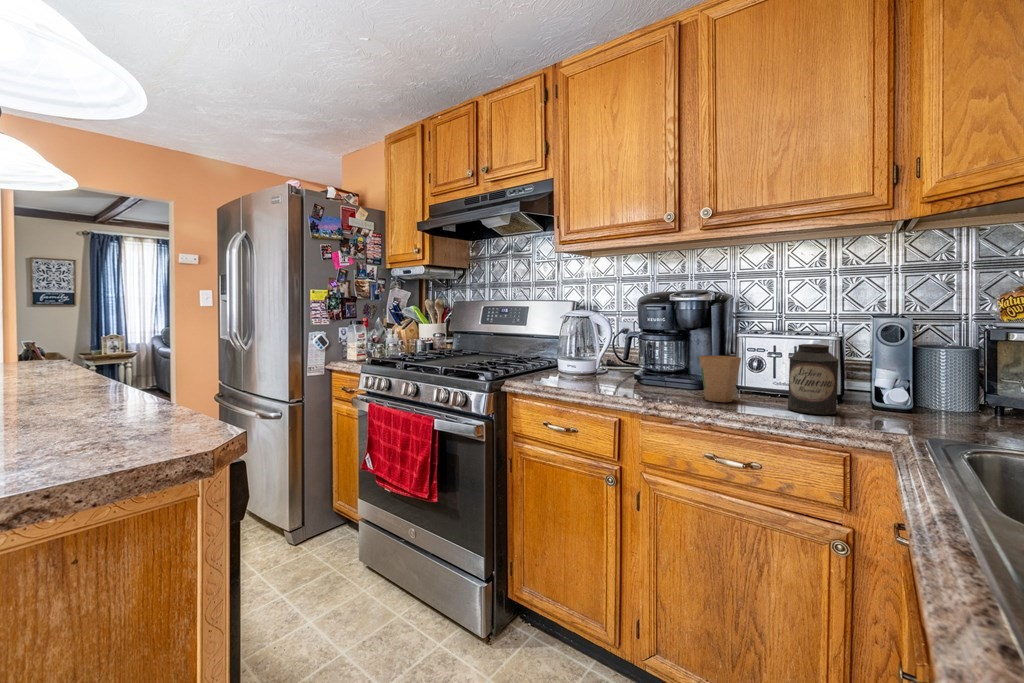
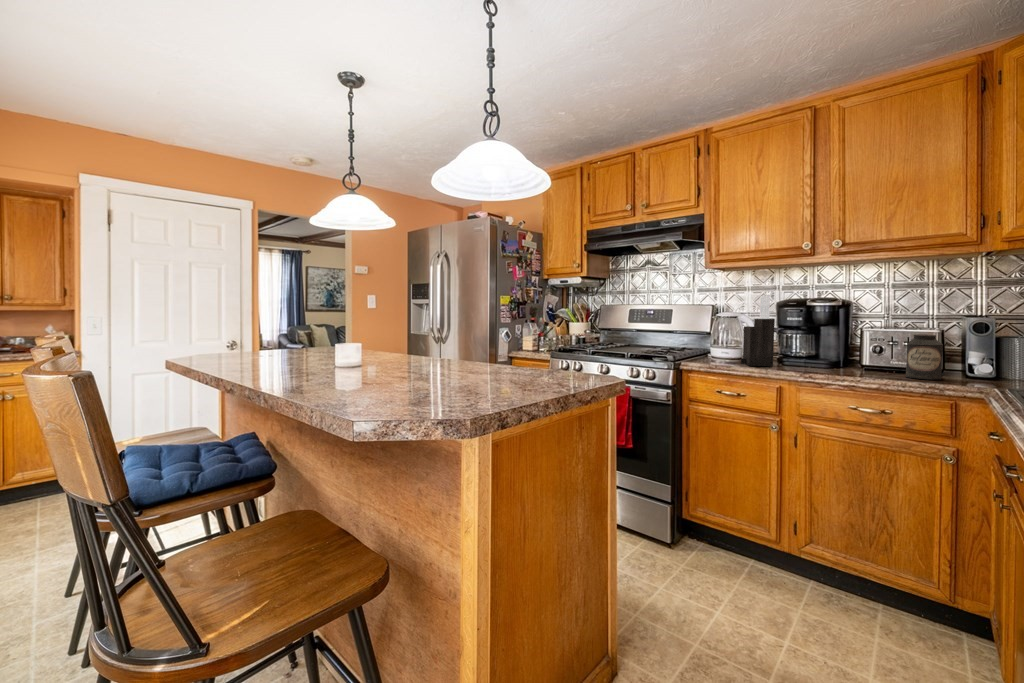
knife block: none [583,286,620,388] -> present [741,295,775,366]
paper cup: present [699,355,741,402] -> none [838,343,870,374]

